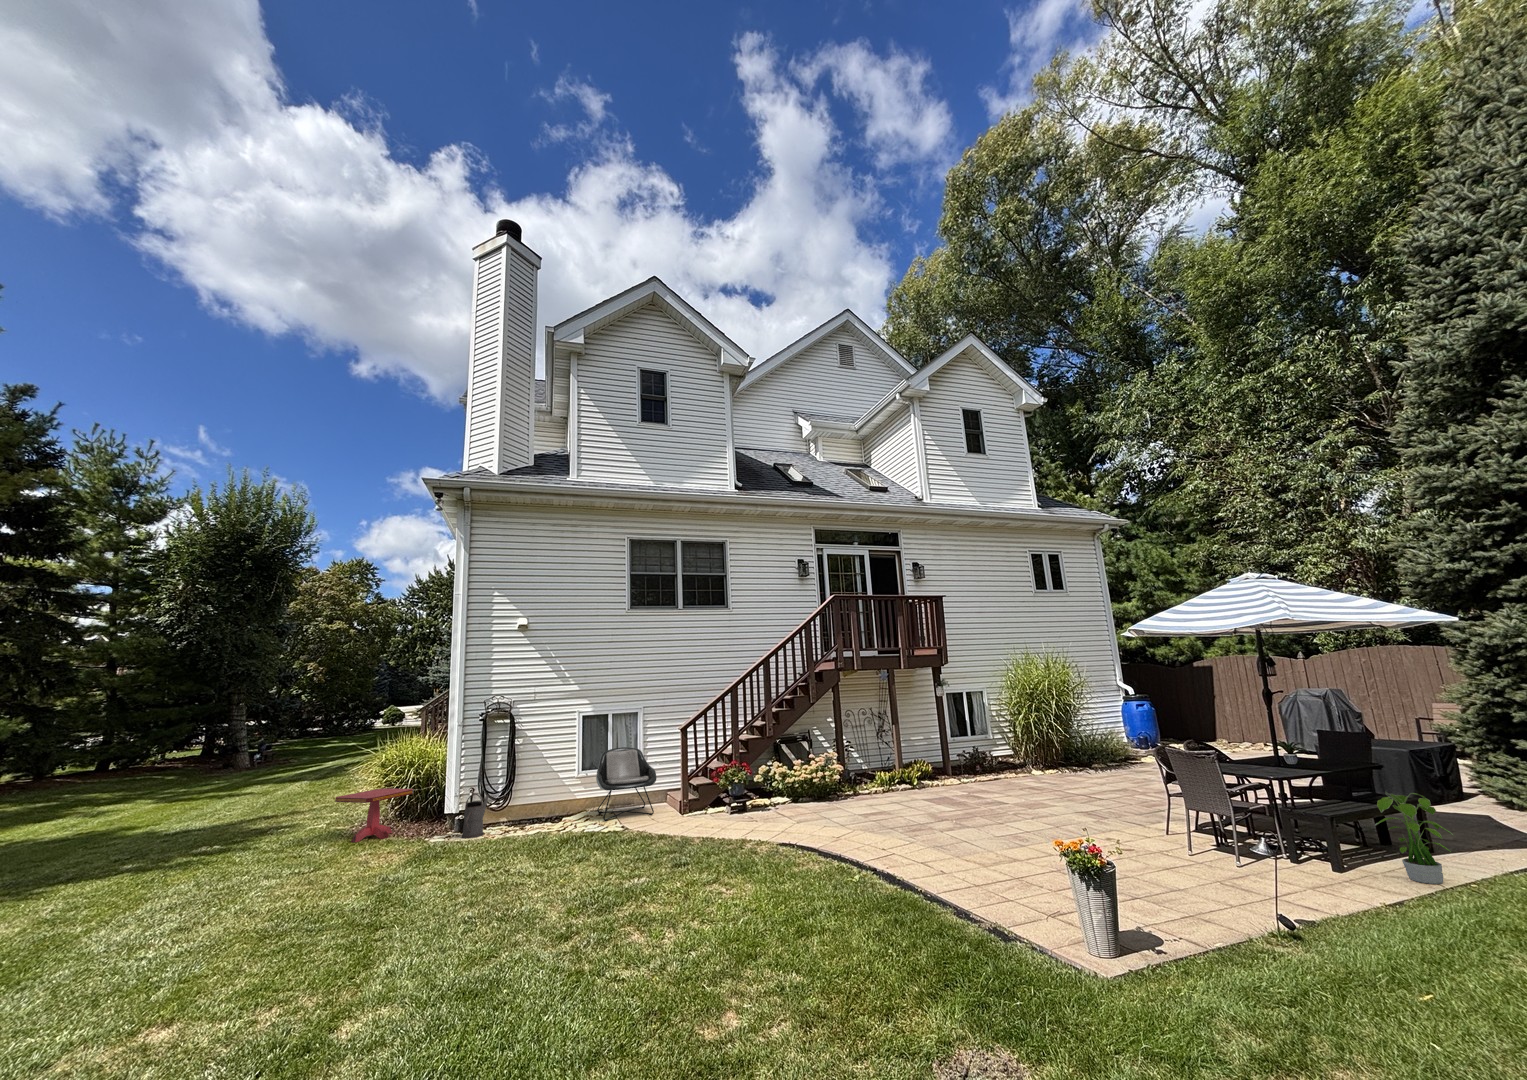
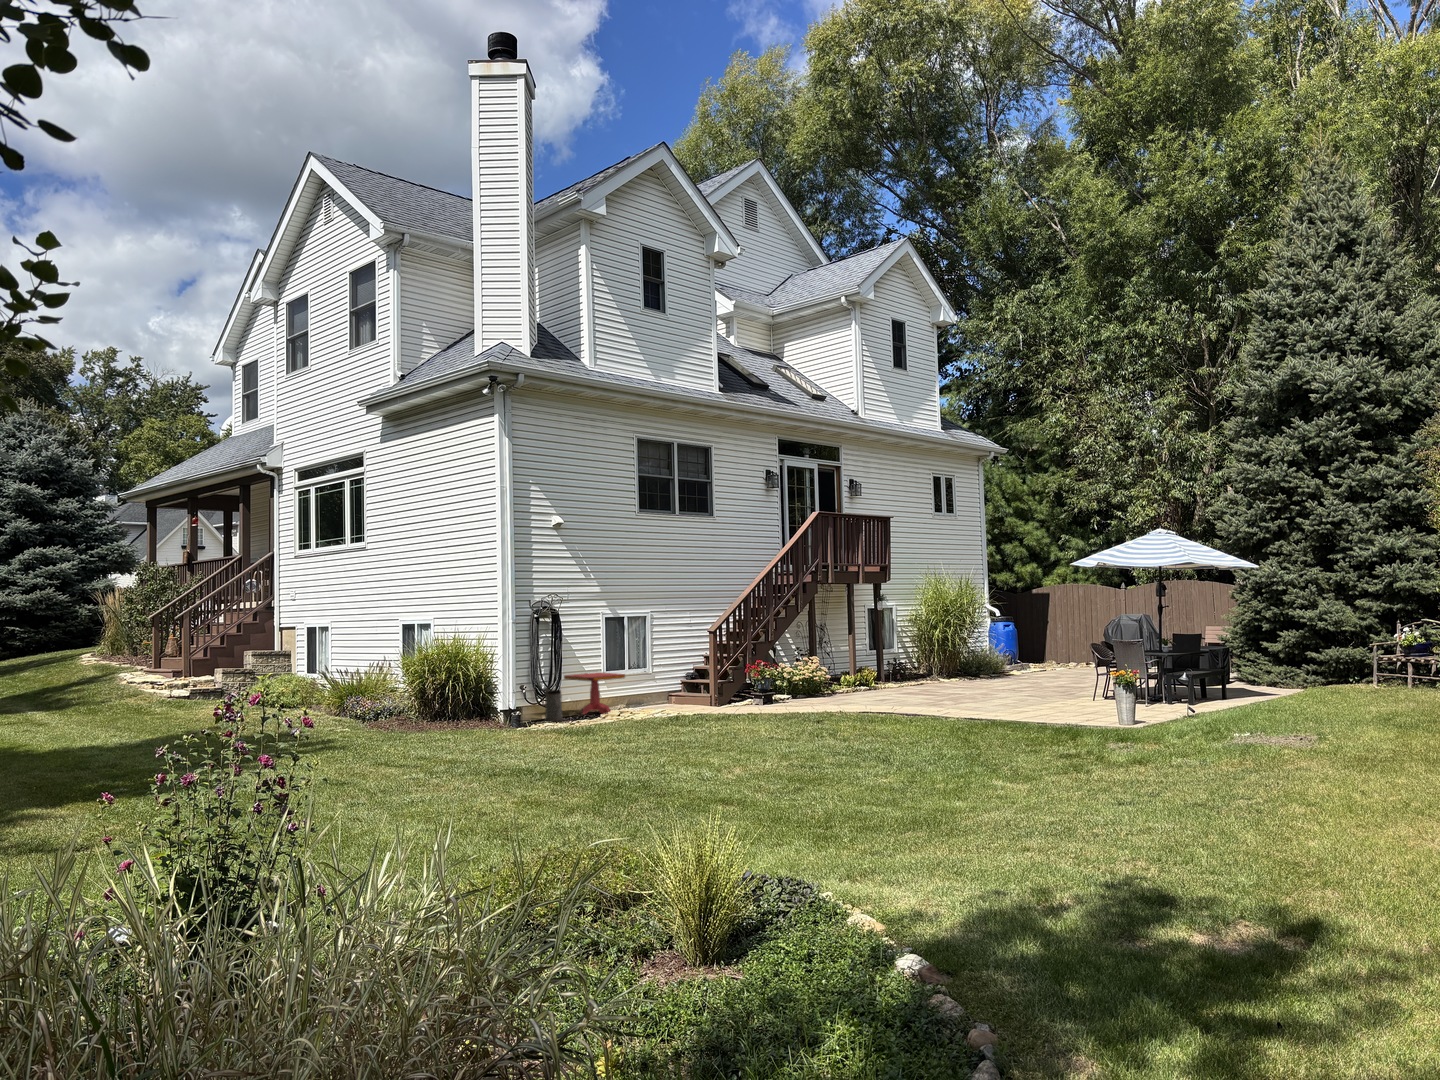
lounge chair: present [596,747,656,821] -> none [624,648,687,709]
side table: present [335,788,413,842] -> present [564,672,625,714]
potted plant: present [1375,793,1453,884] -> none [1203,658,1237,703]

